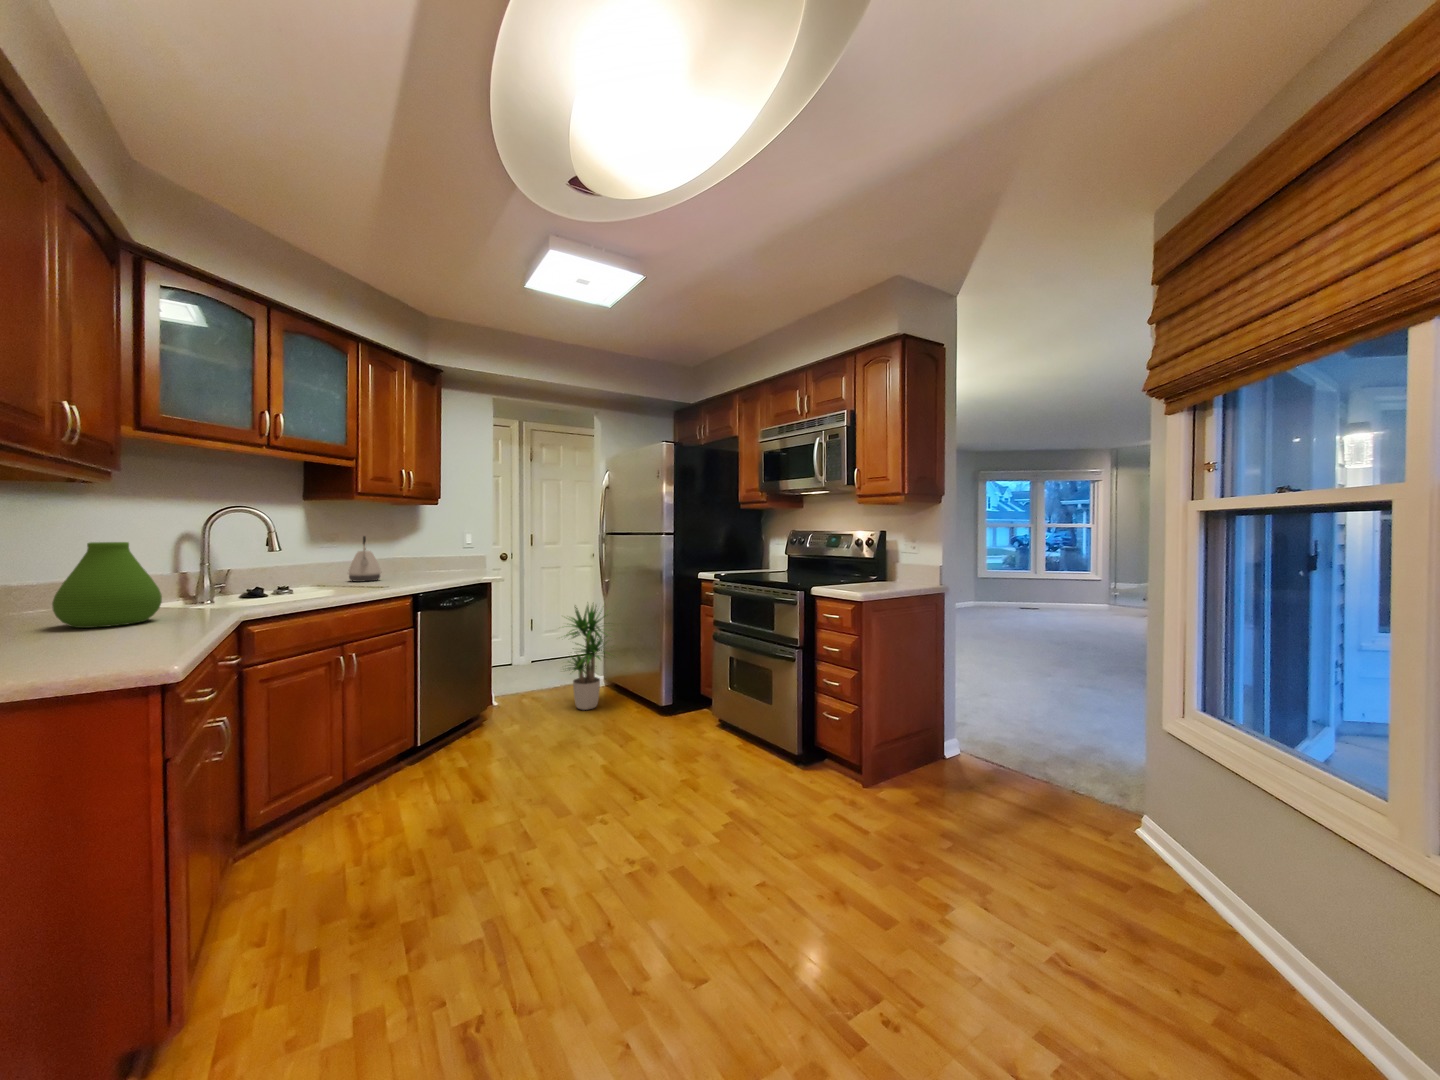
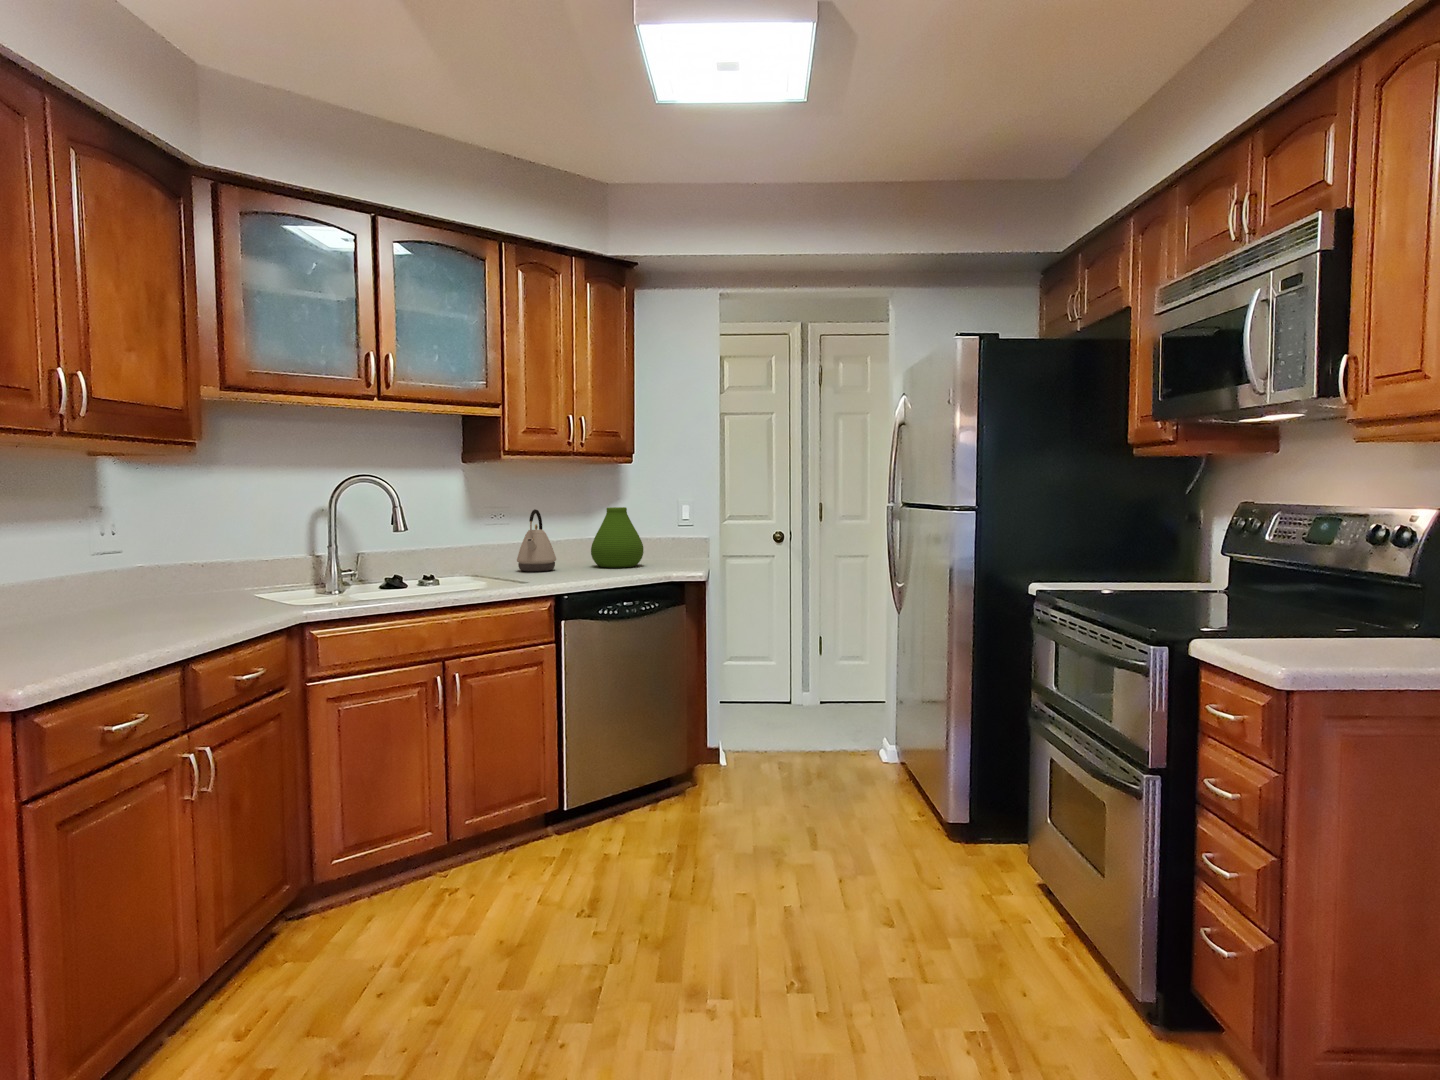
vase: present [52,542,162,628] -> present [591,507,643,568]
potted plant: present [566,605,610,710] -> none [789,618,899,802]

